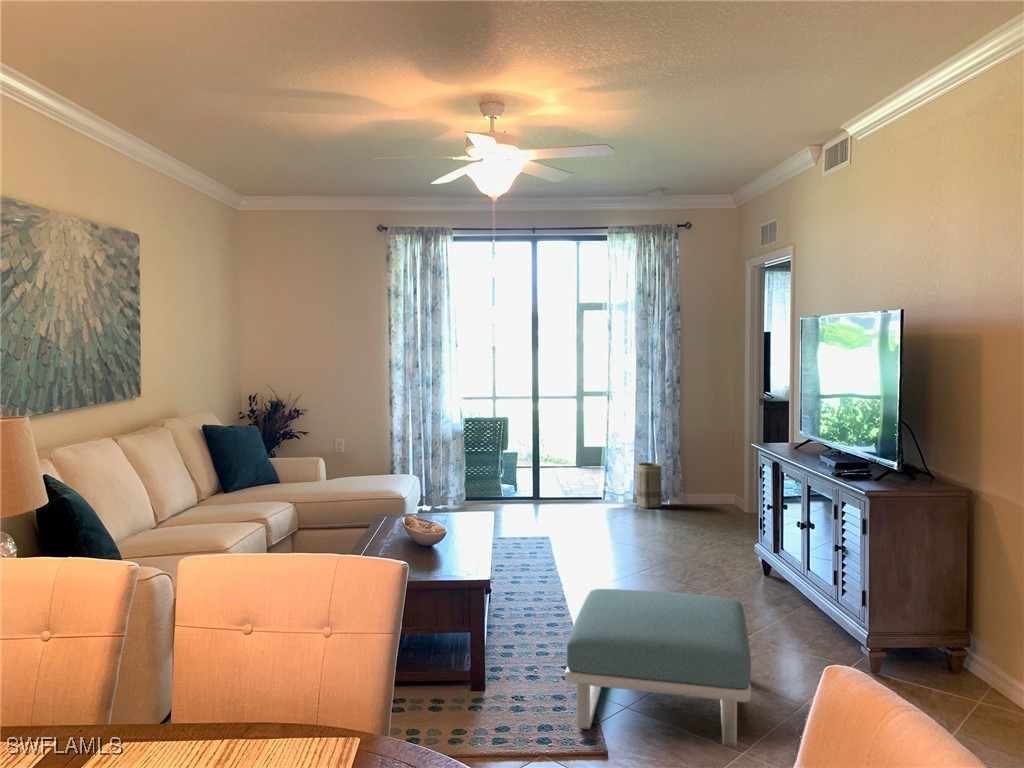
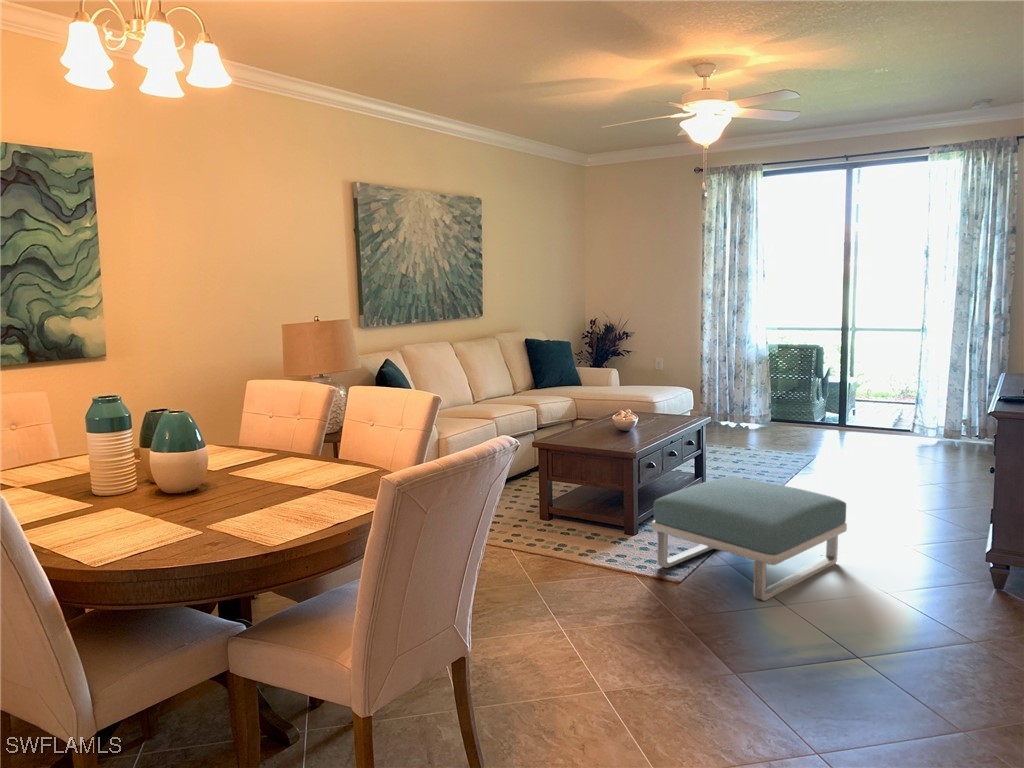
basket: present [637,462,662,508] -> none [946,397,977,446]

